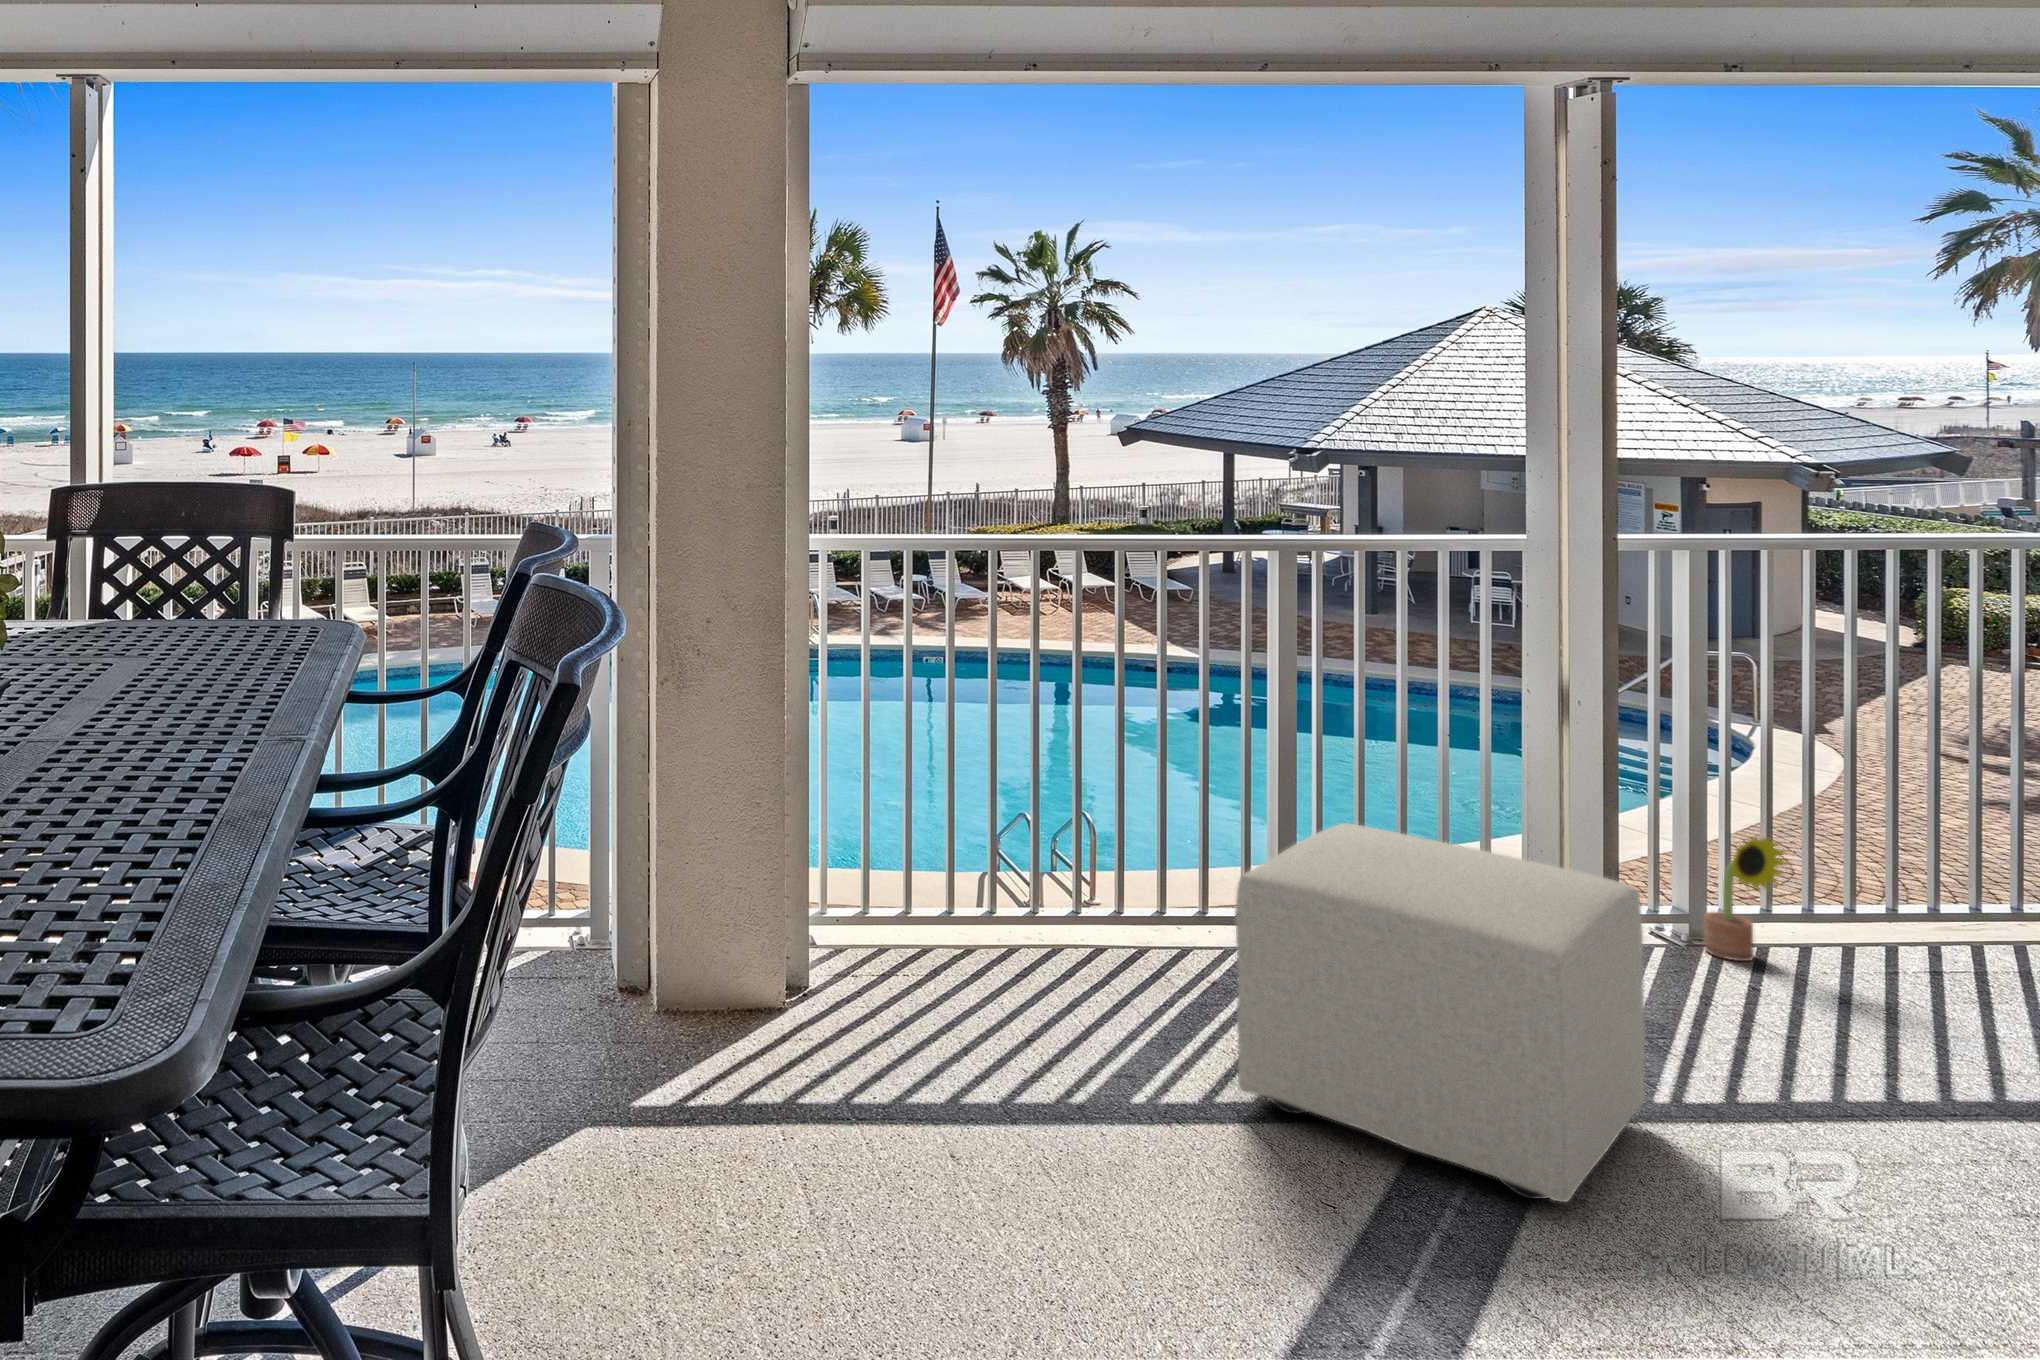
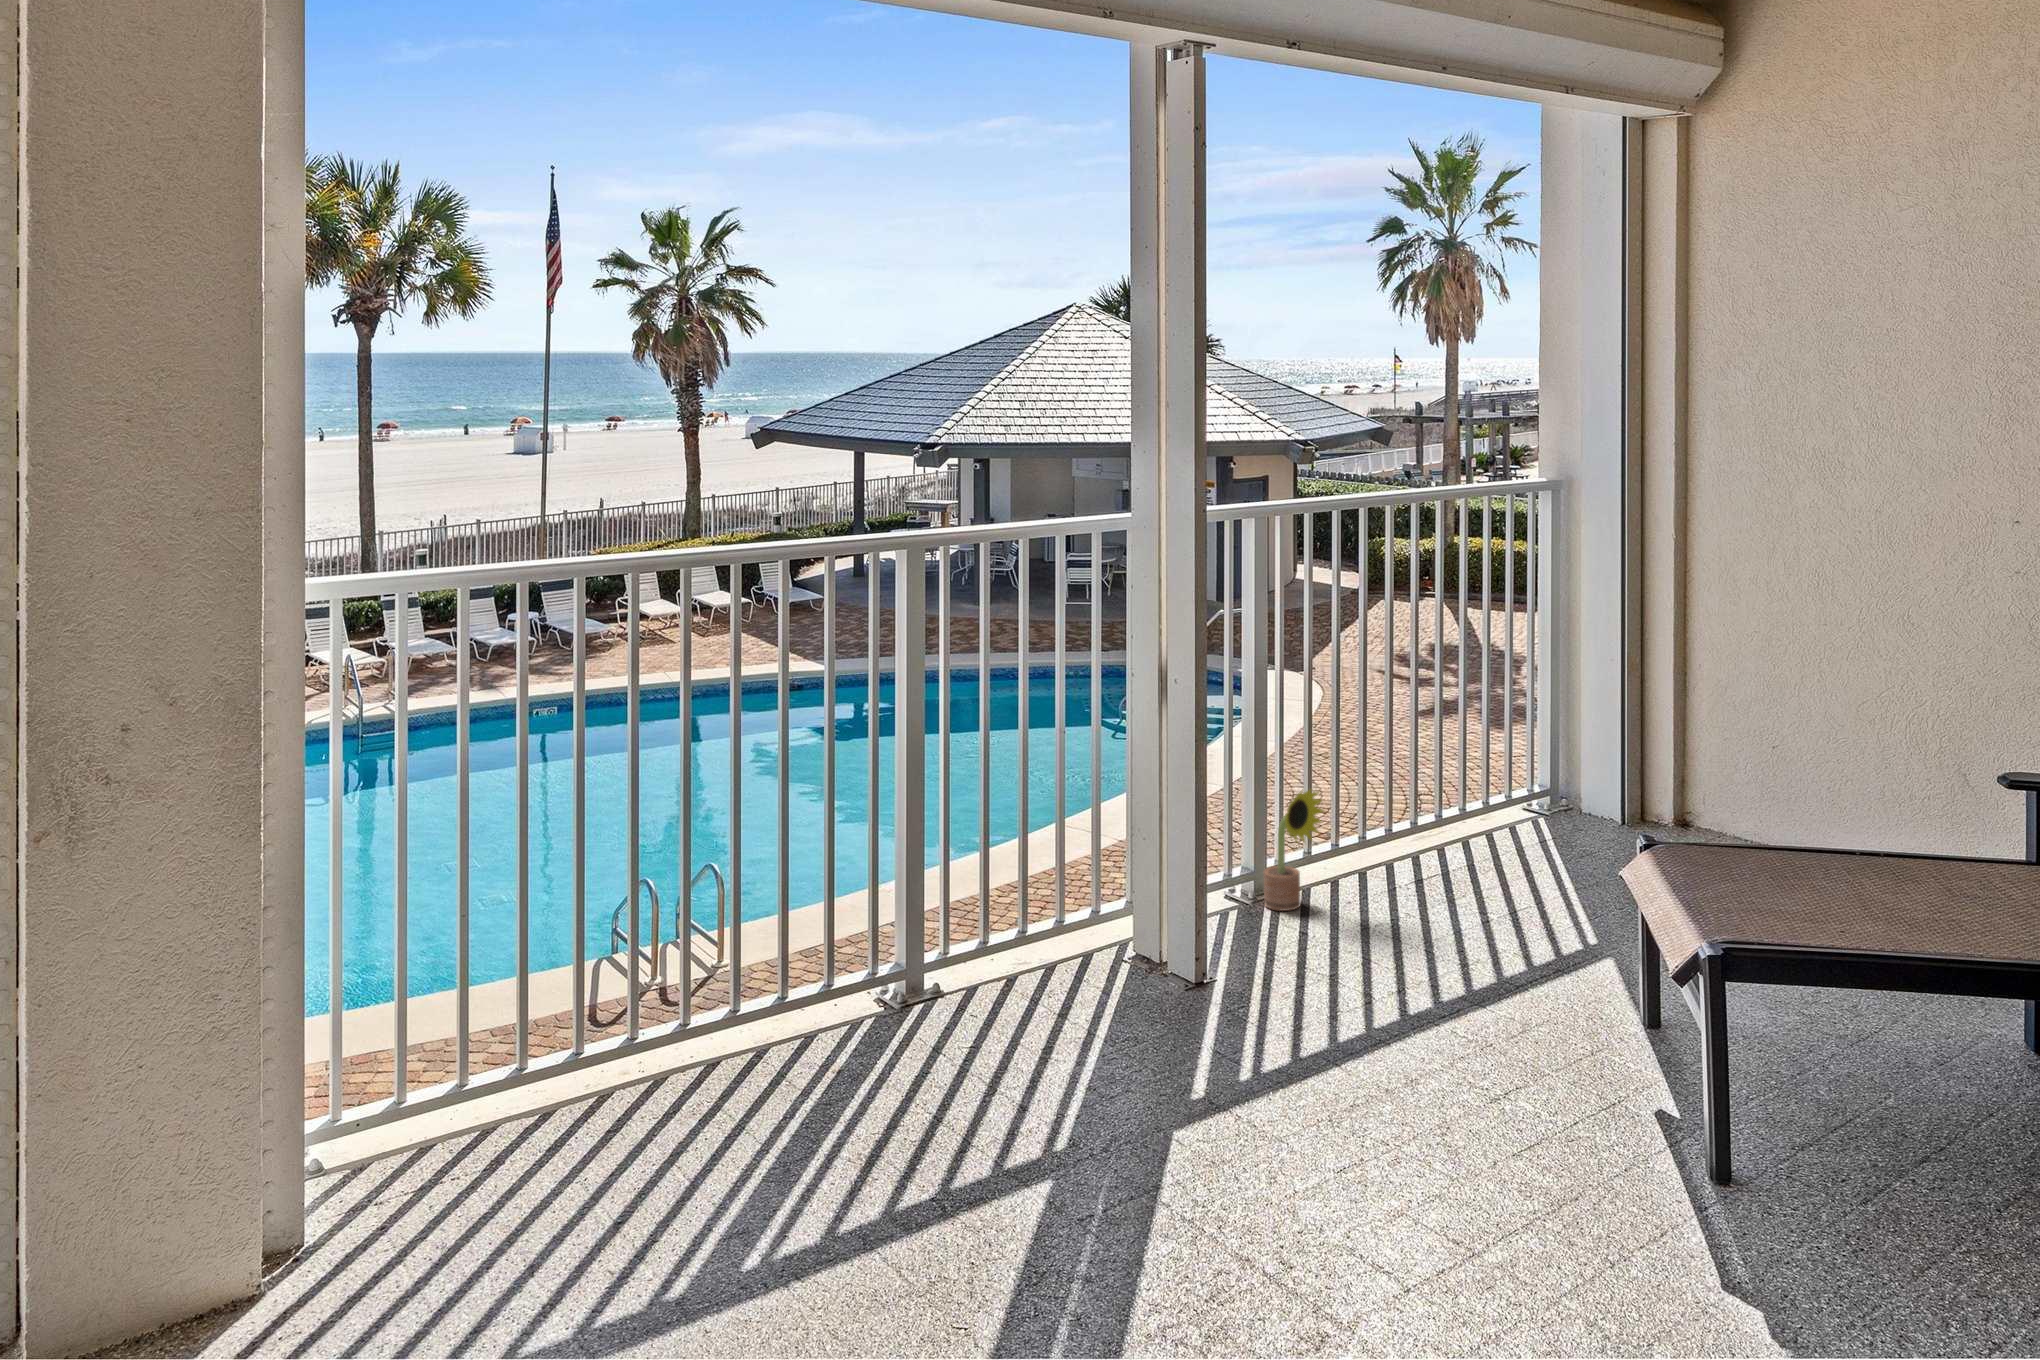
ottoman: present [1235,823,1645,1202] -> none [858,861,1237,1249]

